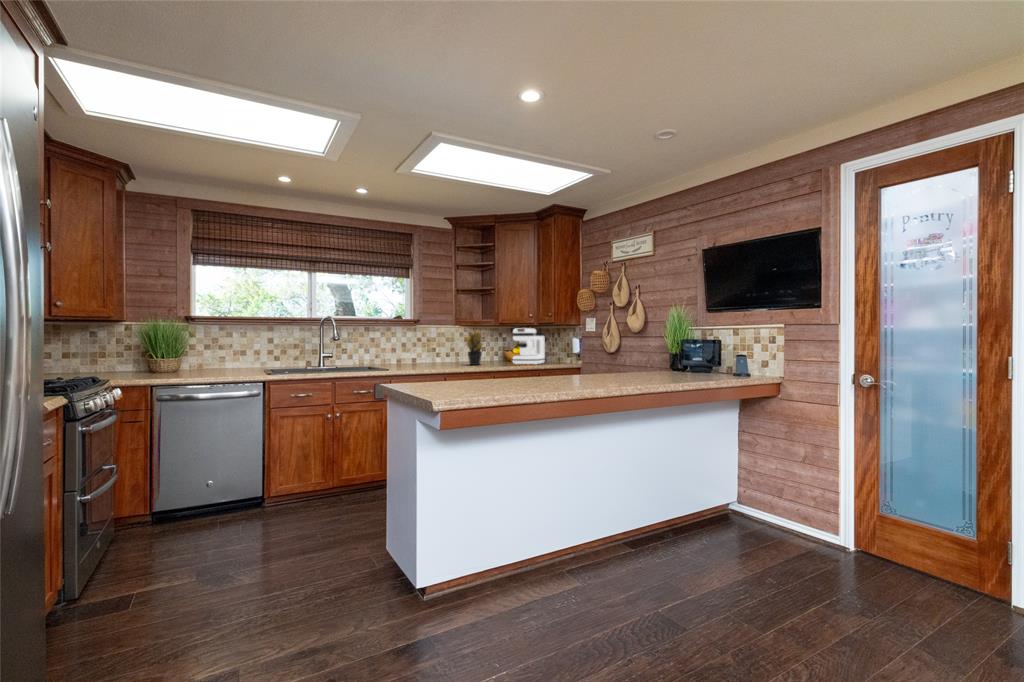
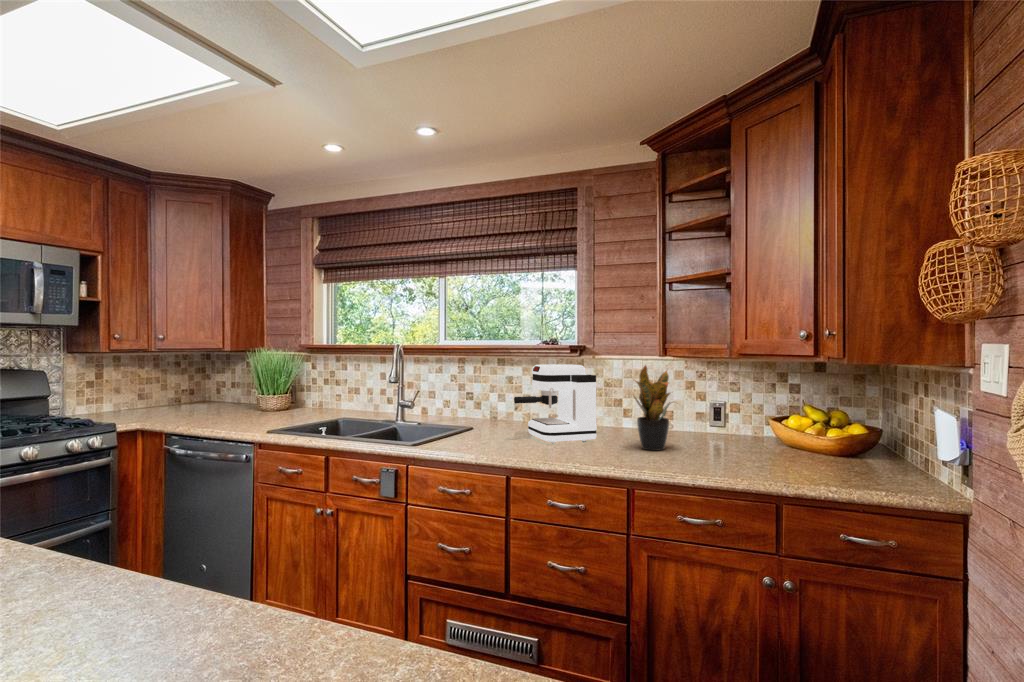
coffee maker: present [513,328,545,364] -> present [514,364,597,443]

